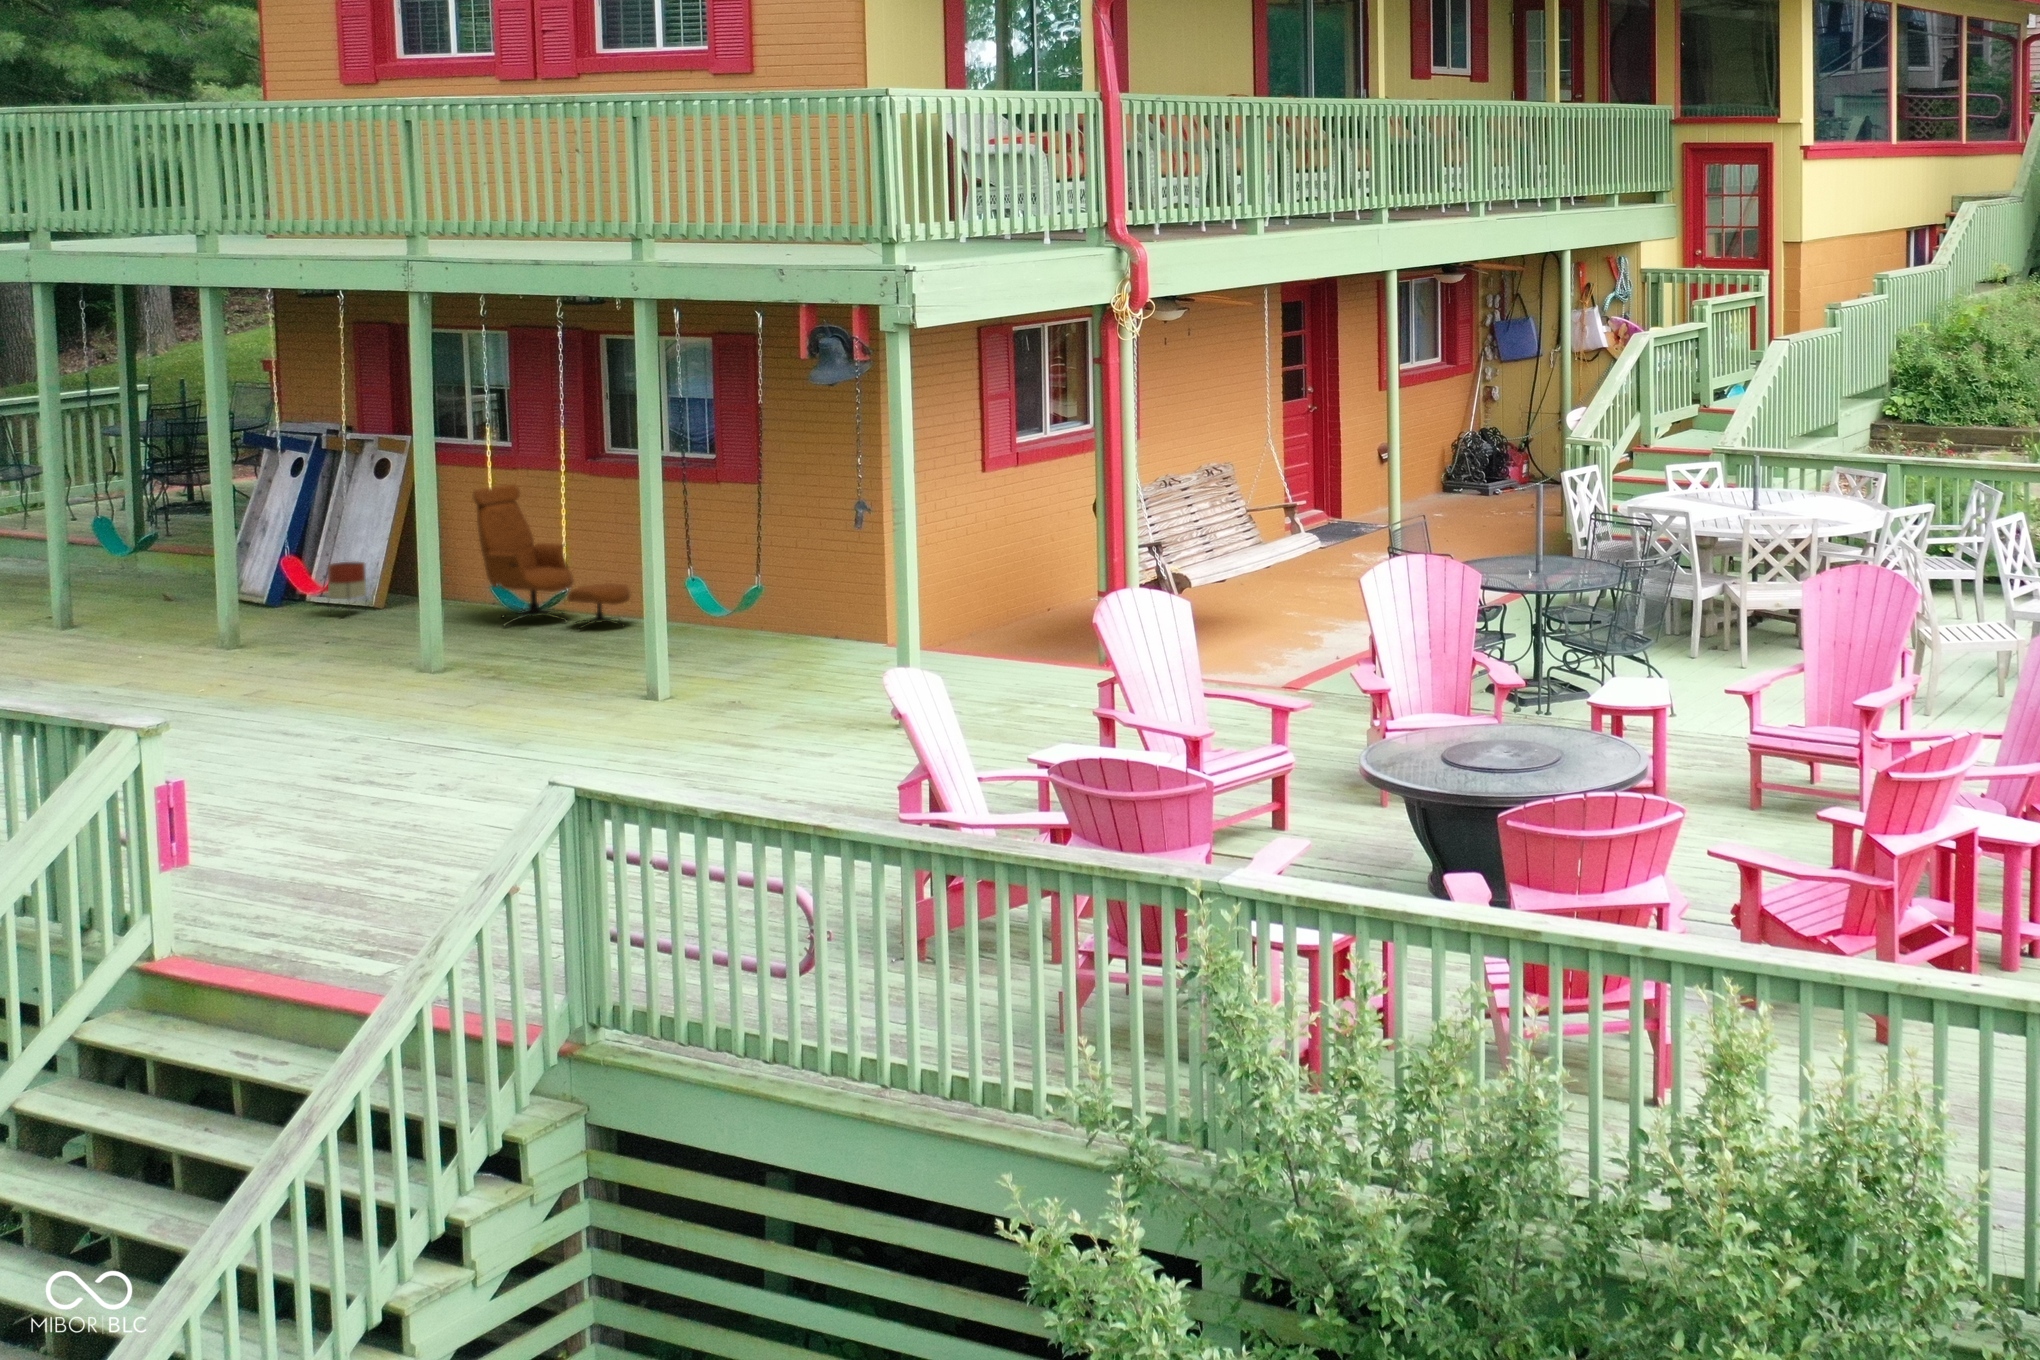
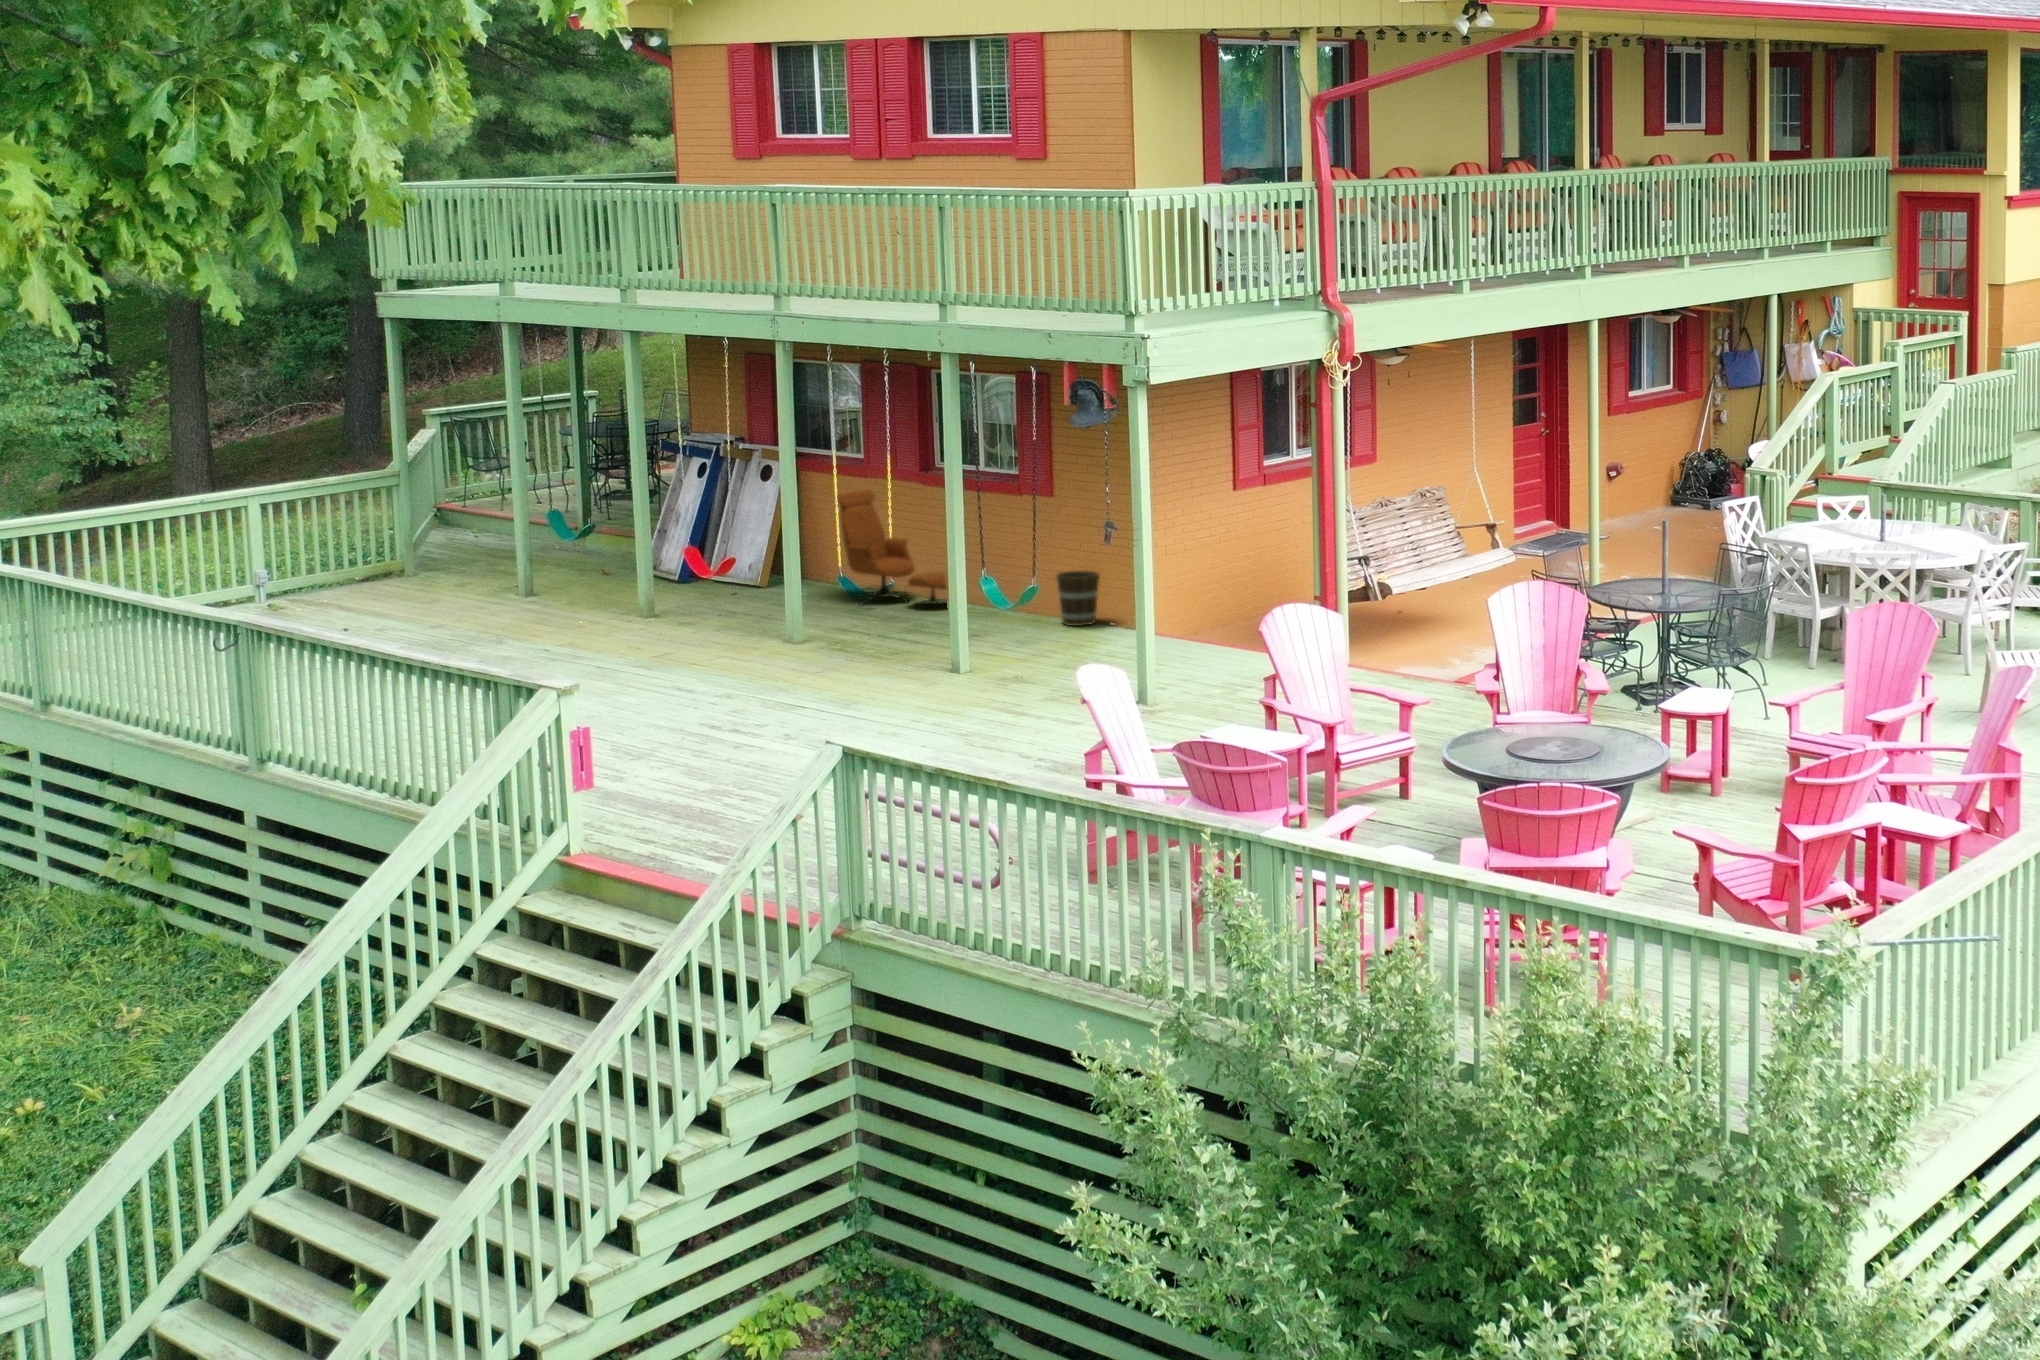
planter: present [328,561,367,609] -> none [730,548,760,592]
bucket: none [764,575,819,642] -> present [1056,571,1100,626]

